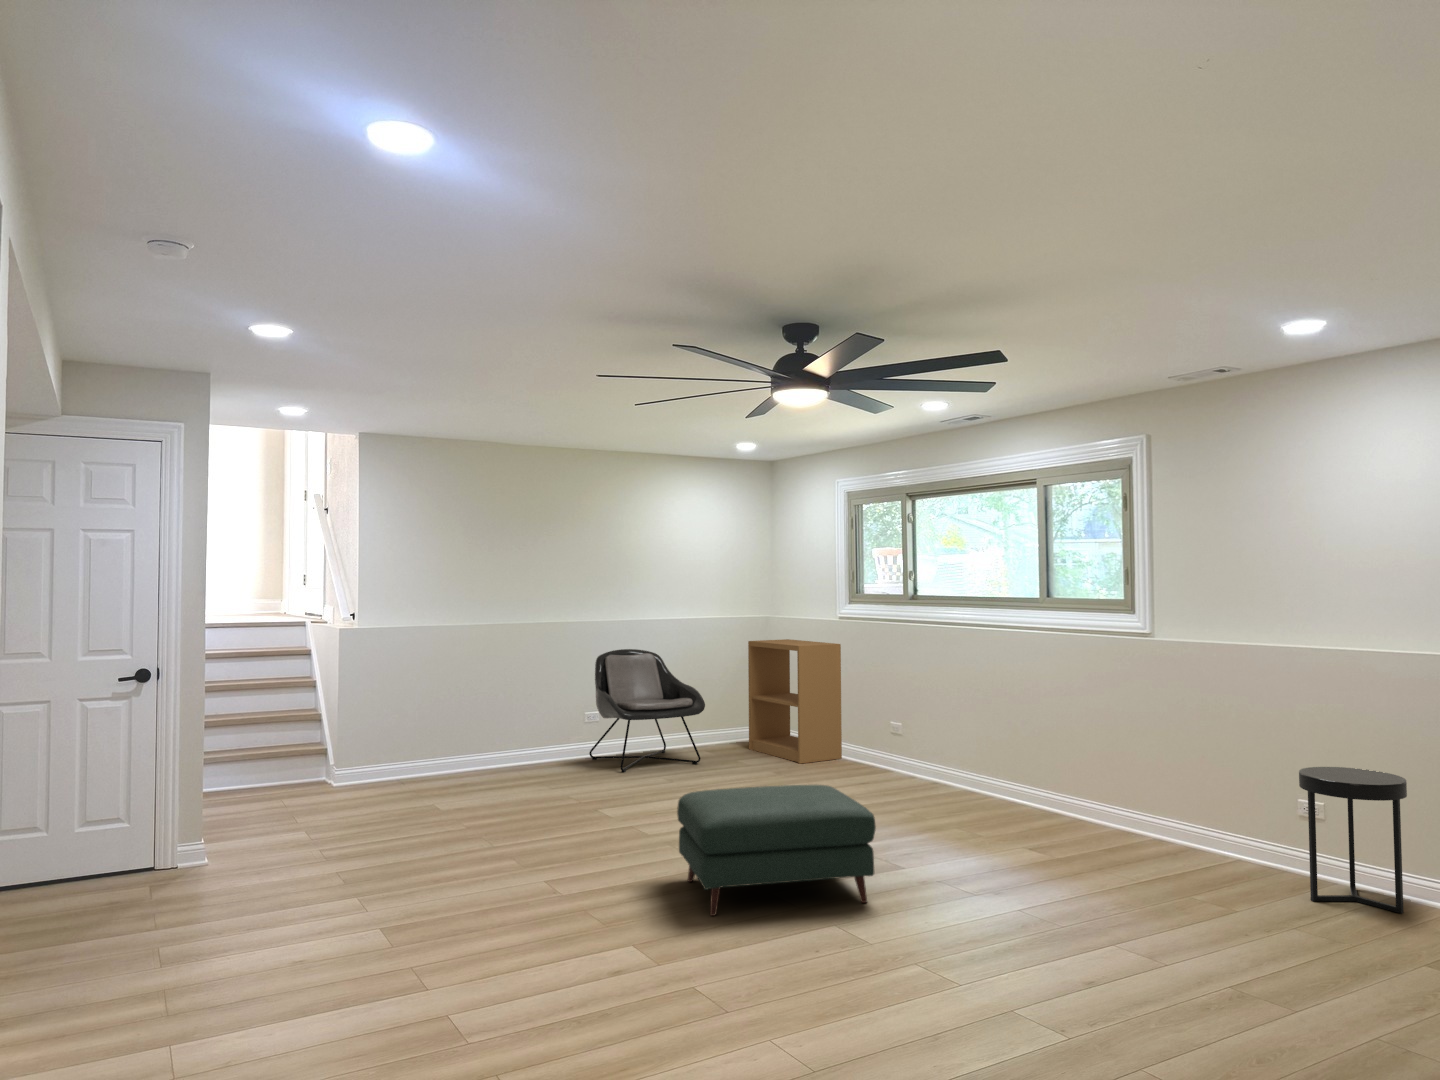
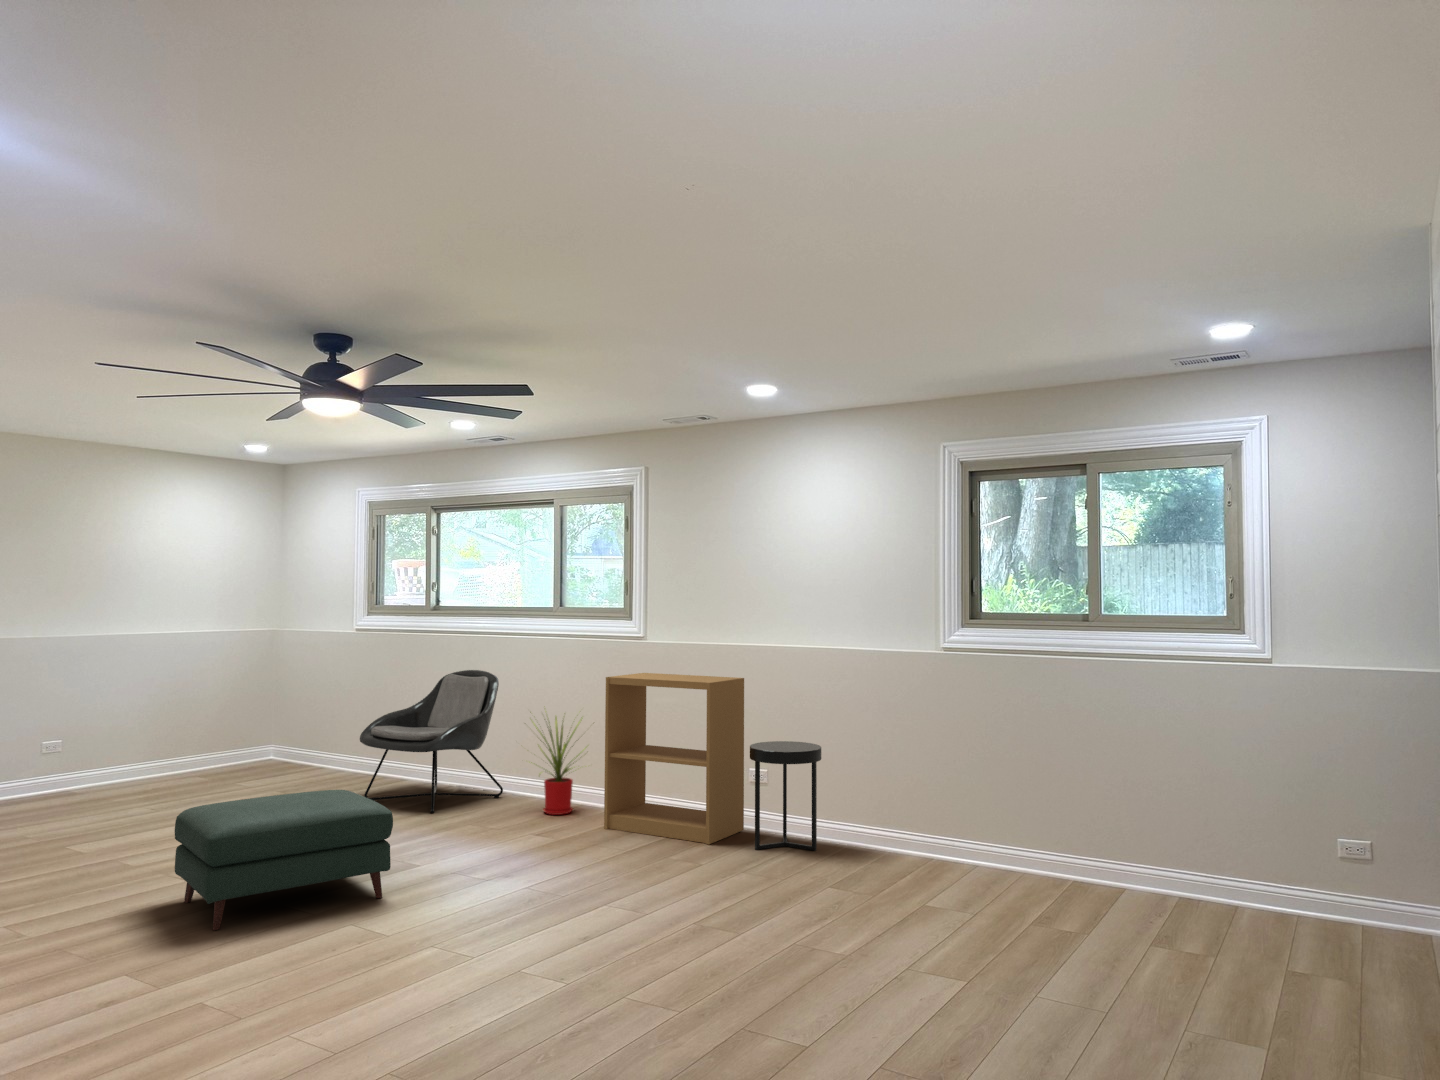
bookshelf: present [748,639,842,764] -> present [604,673,744,844]
lounge chair: present [589,649,705,772] -> present [360,670,503,813]
house plant: none [1002,705,1094,827] -> present [536,717,581,815]

